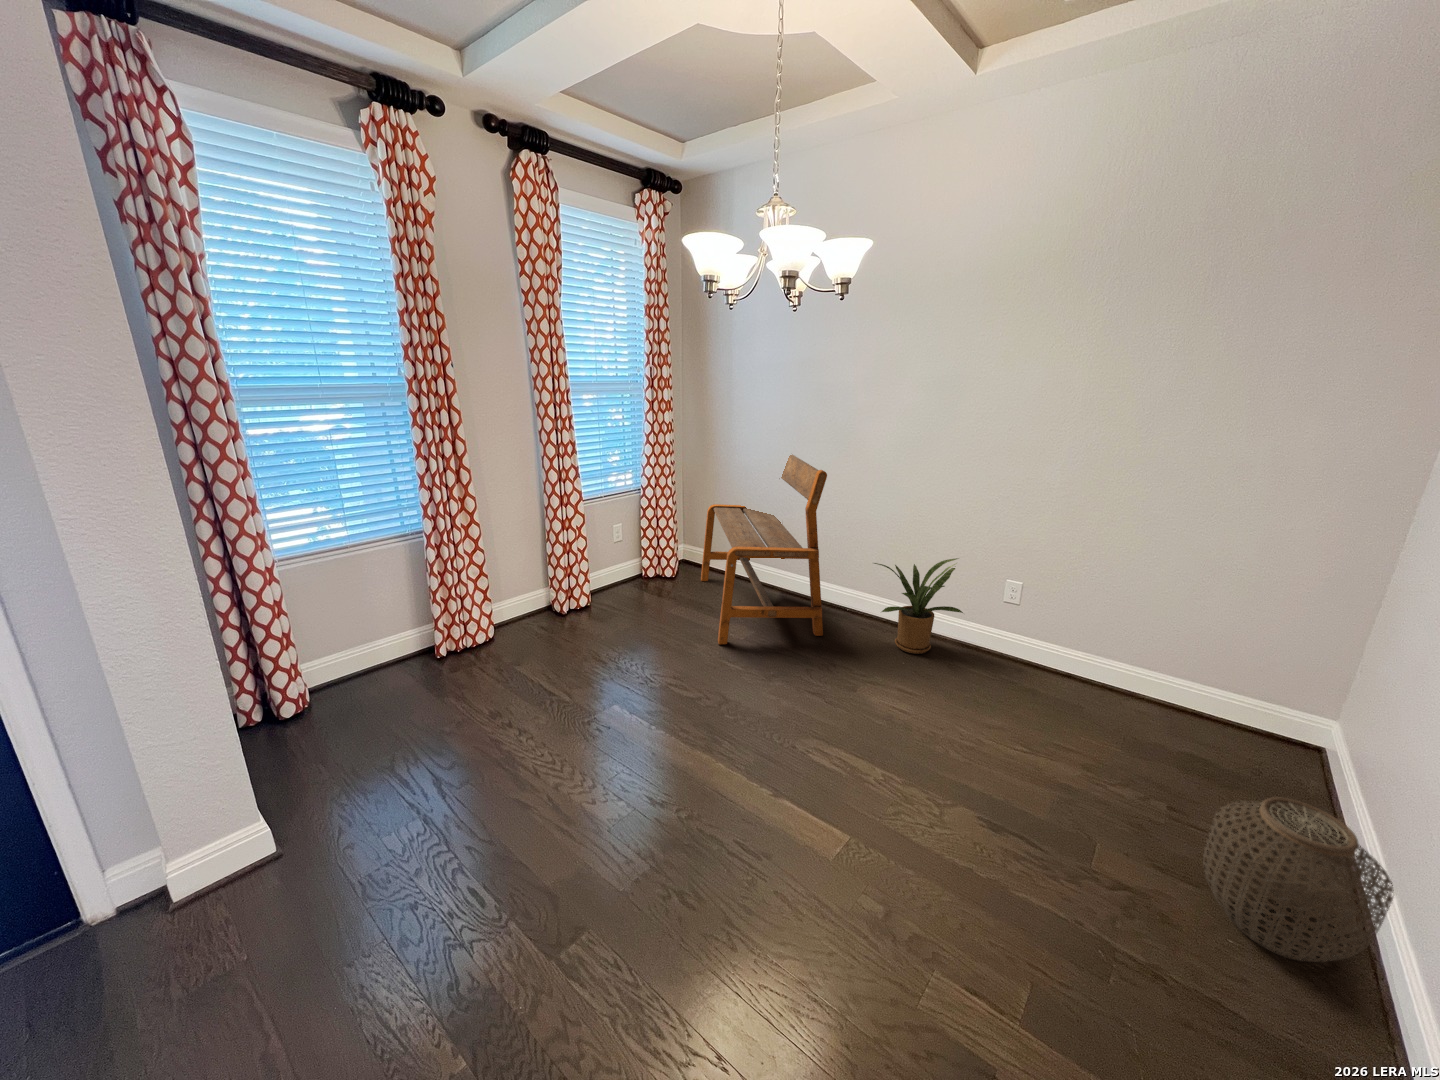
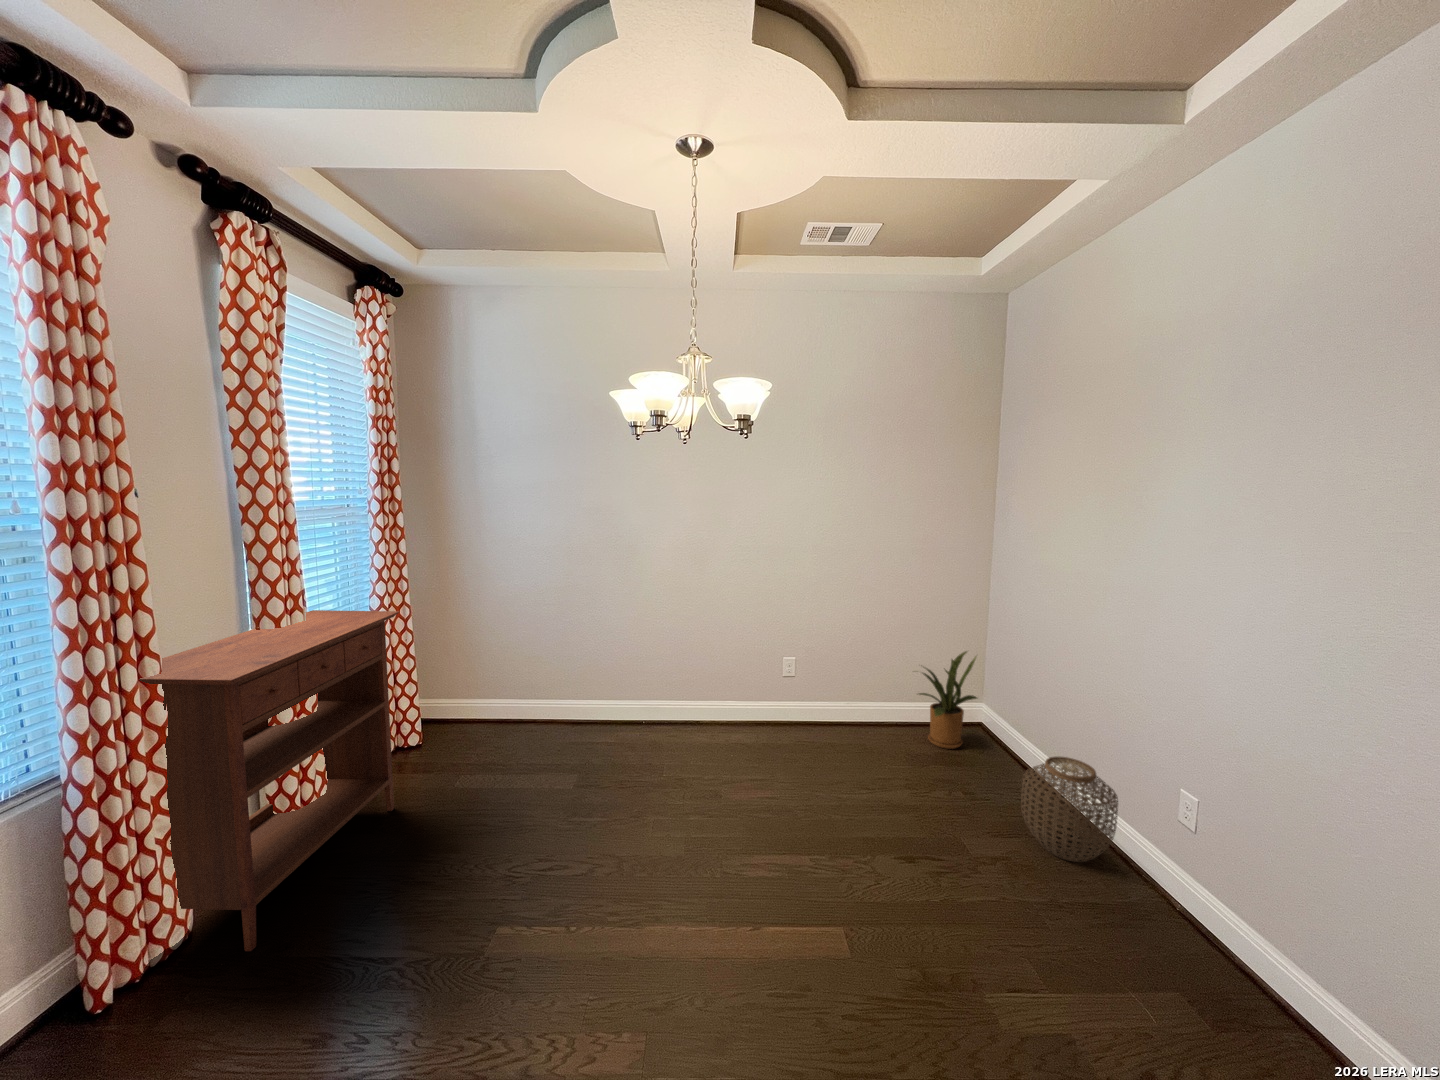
bench: present [701,454,827,644] -> none [457,568,645,805]
console table: none [446,458,633,660] -> present [139,610,399,951]
house plant: present [874,558,963,654] -> present [919,651,977,749]

